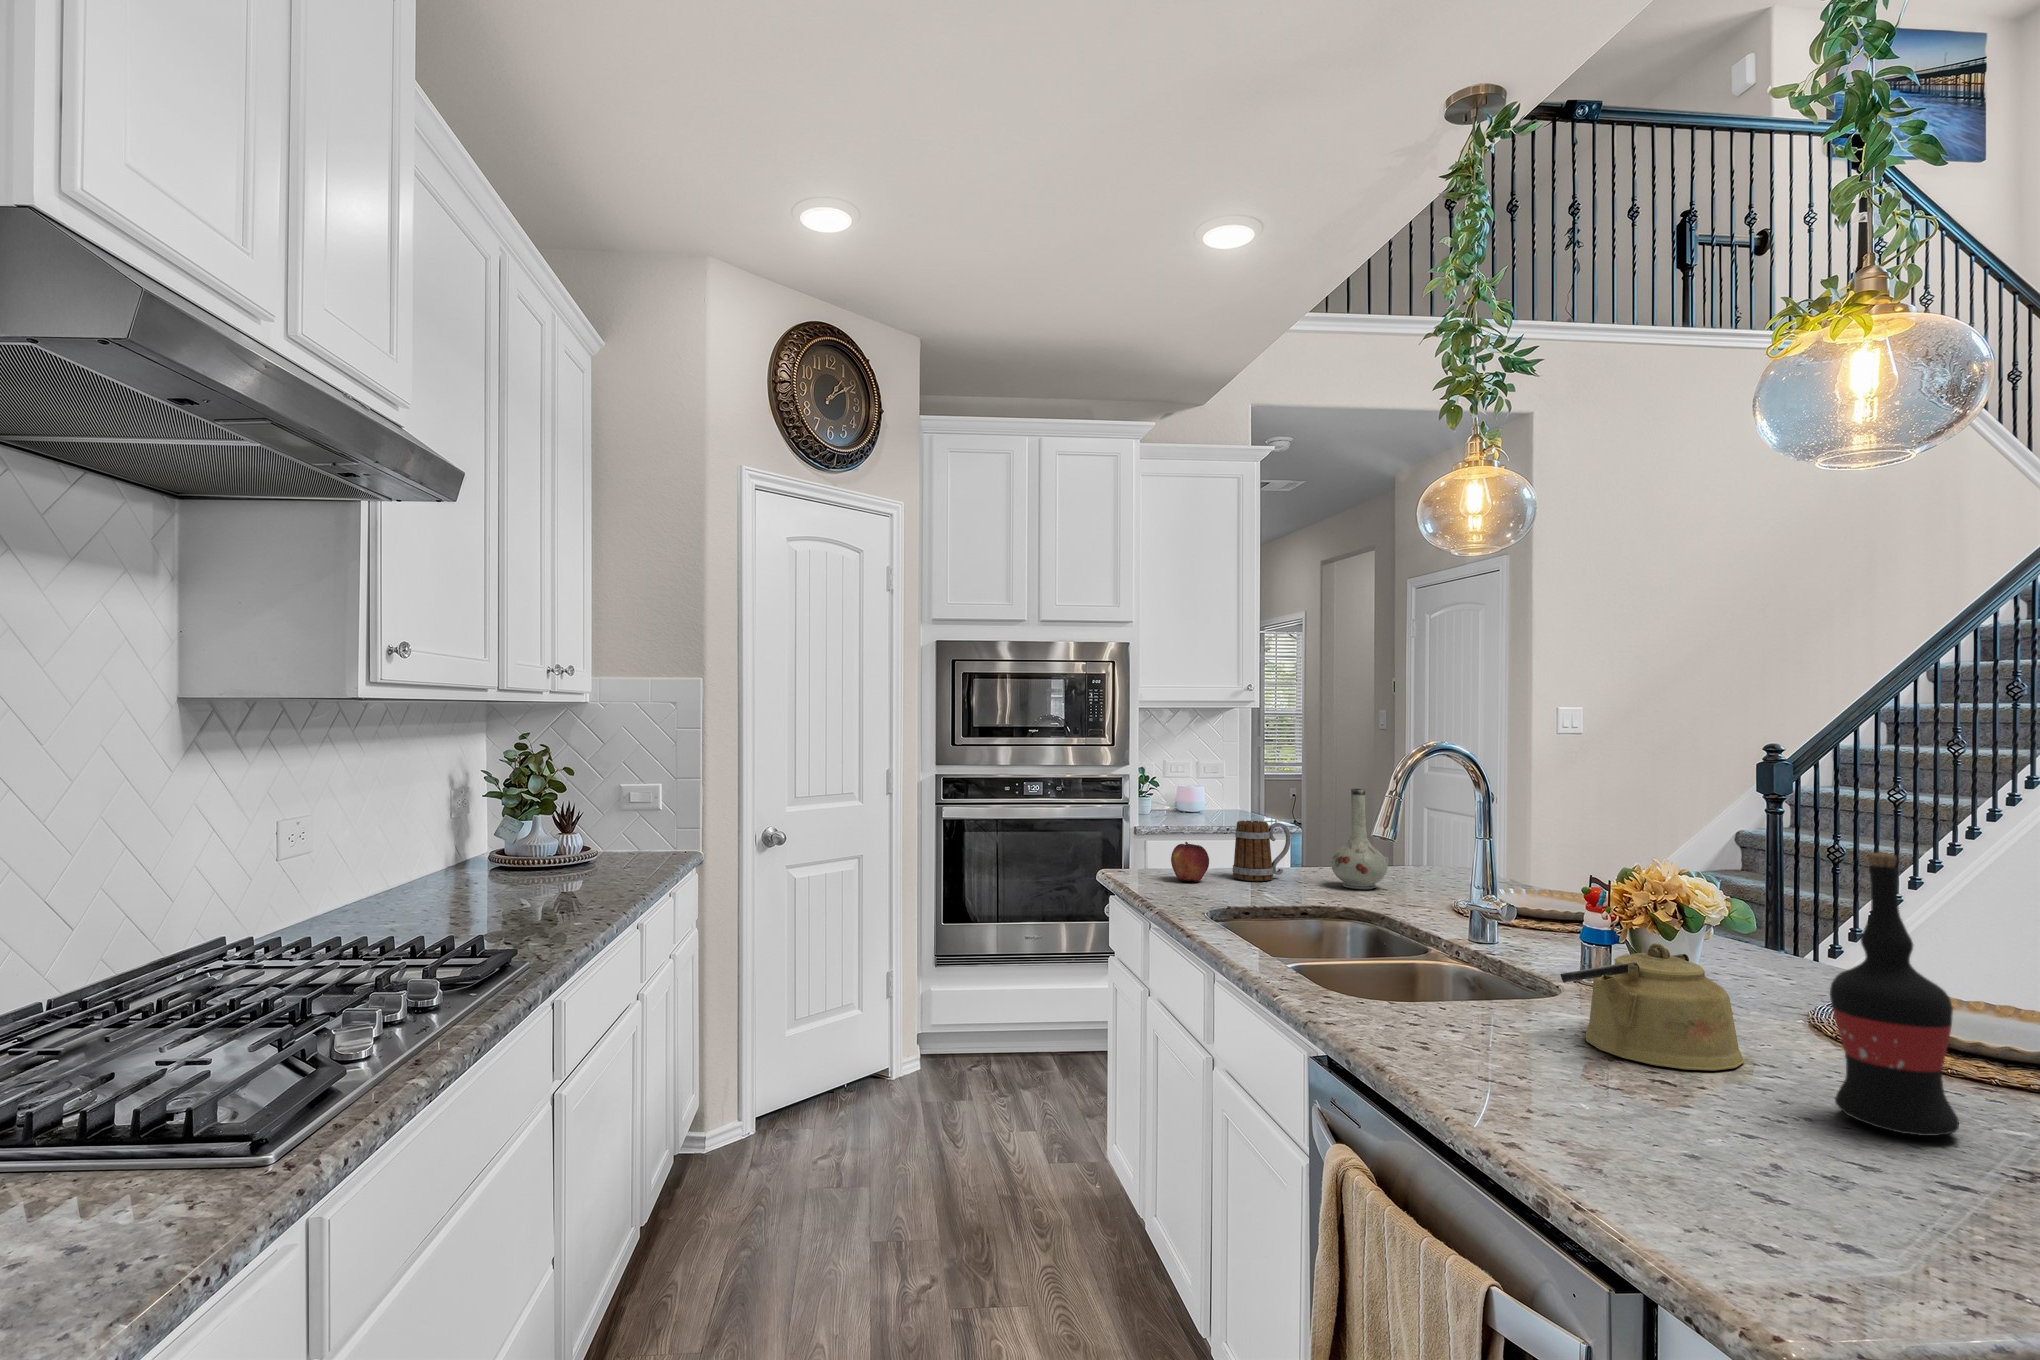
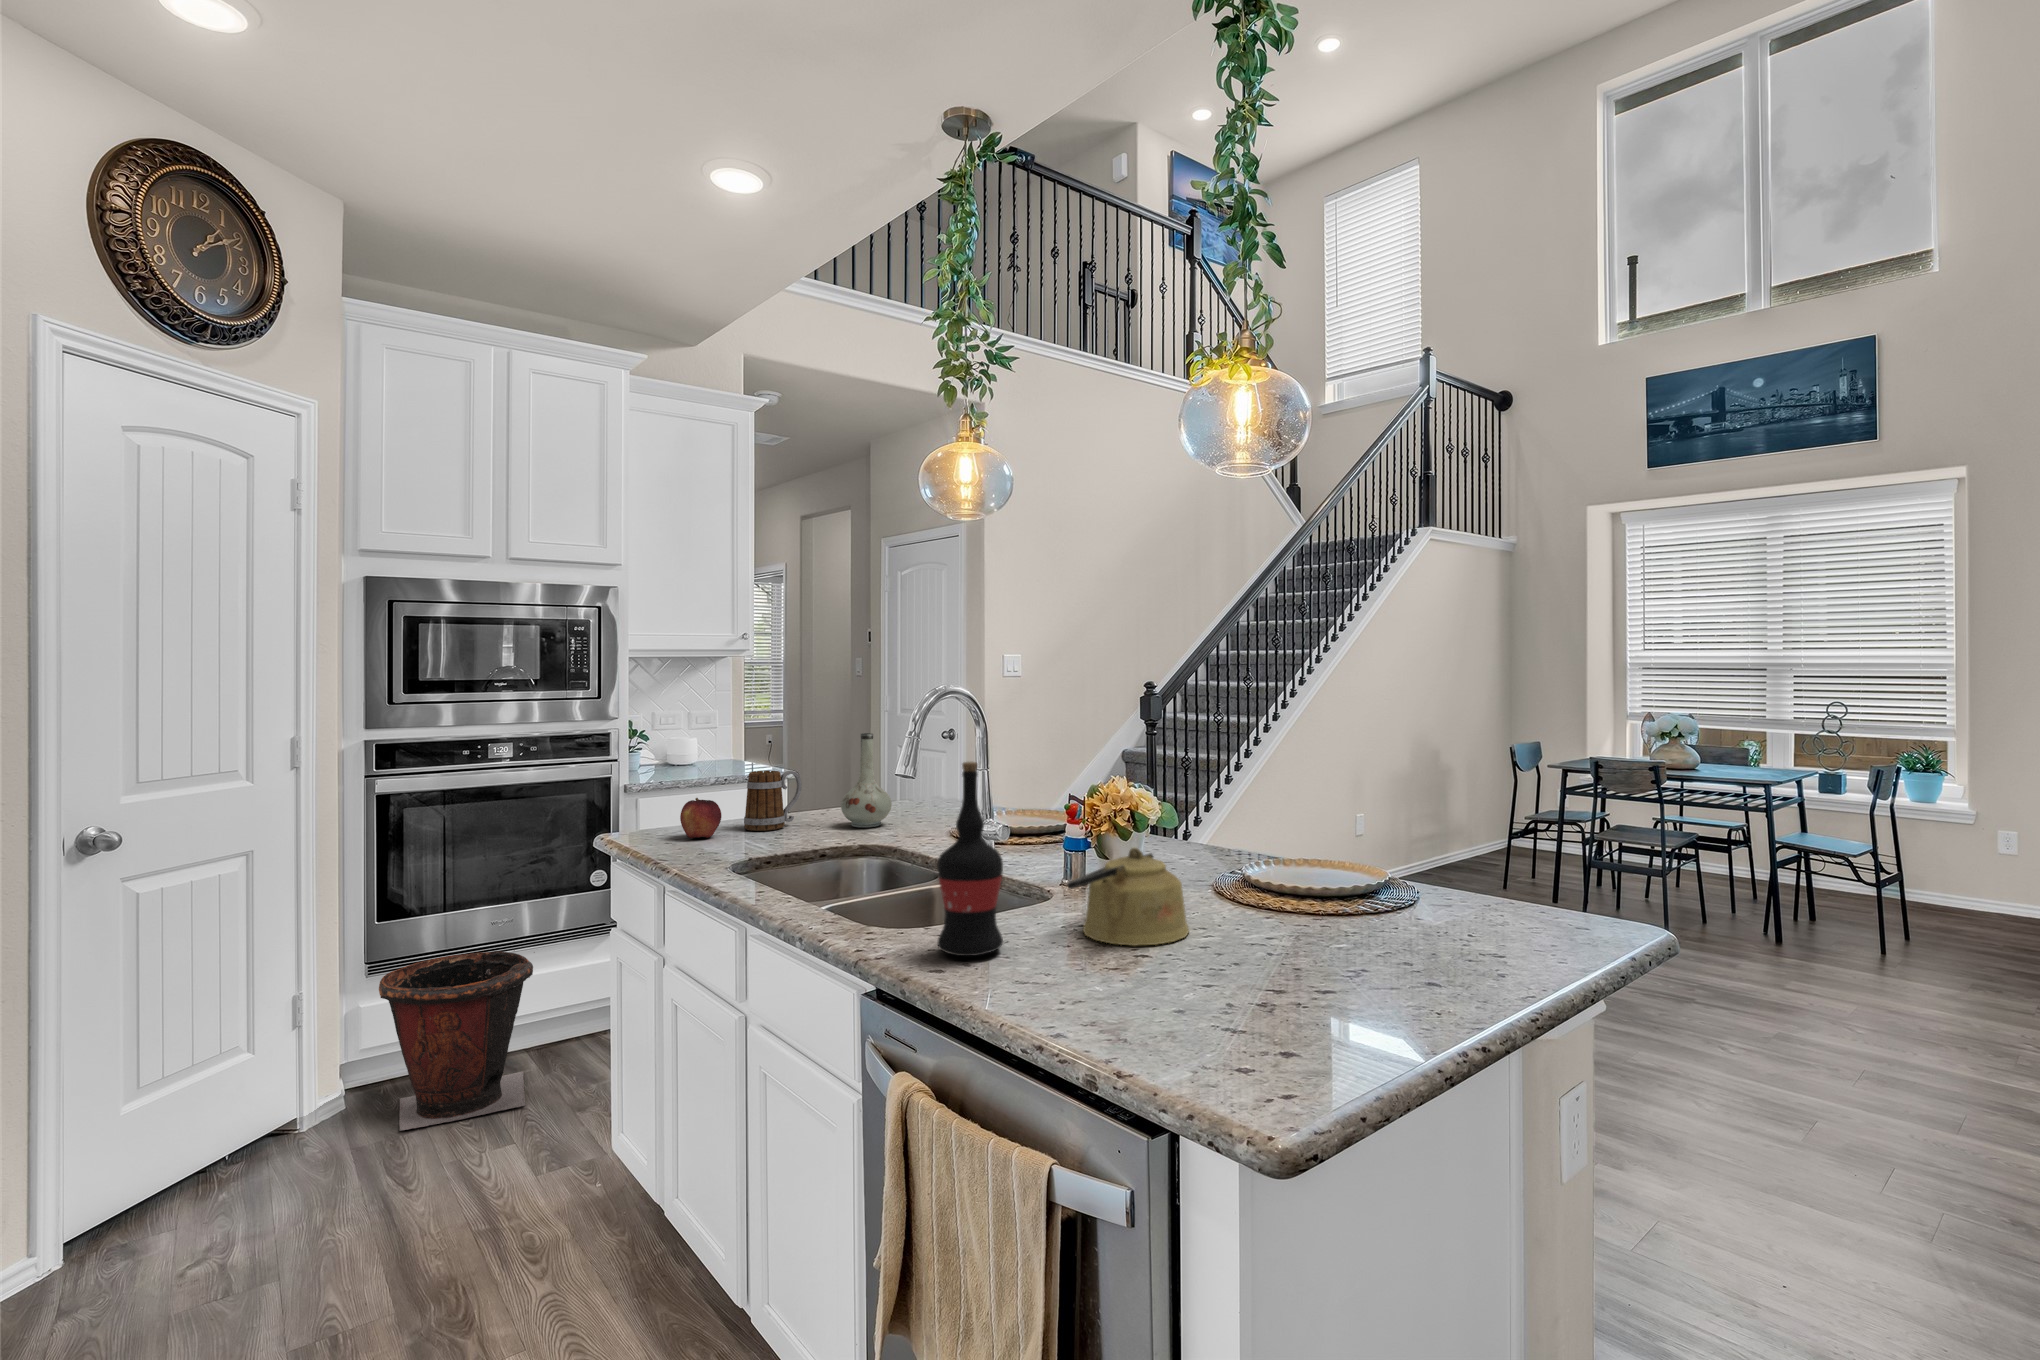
wine bottle: present [1830,853,1959,1136] -> present [937,762,1003,956]
waste bin: none [946,962,1061,1109] -> present [379,950,533,1131]

